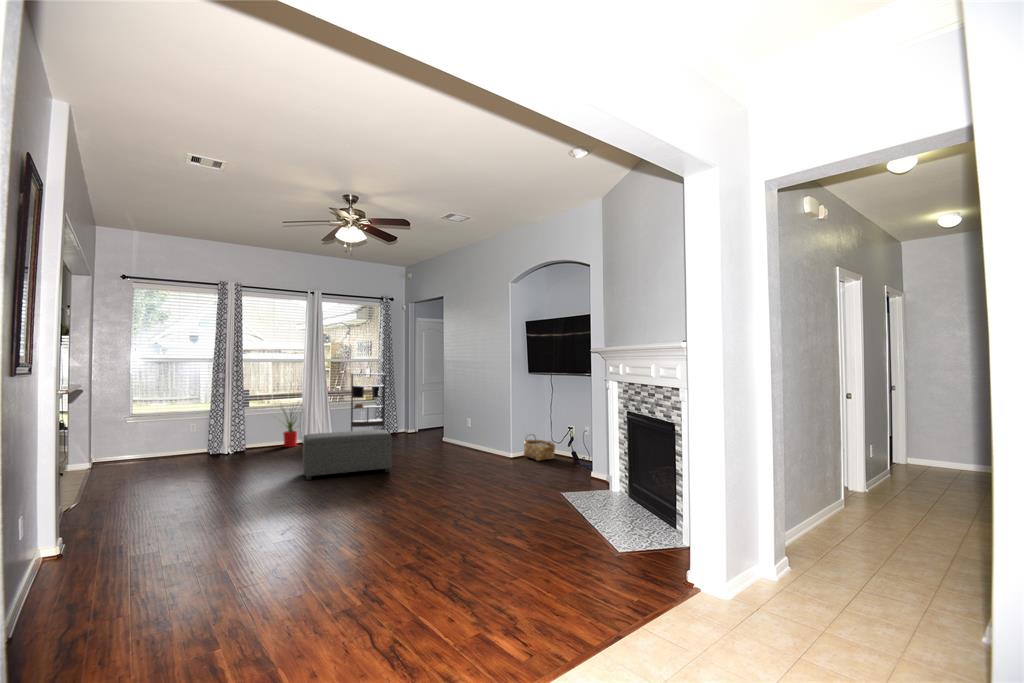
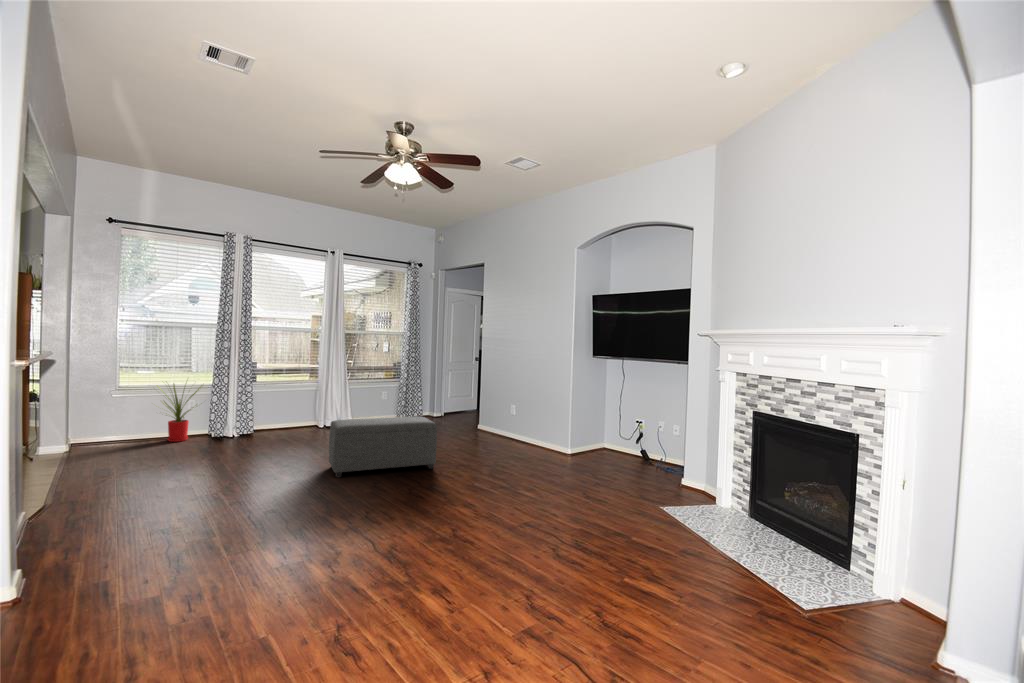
bookshelf: present [351,373,386,431] -> none [369,348,412,421]
house plant: present [282,406,297,447] -> present [164,385,201,442]
woven basket: present [524,434,555,461] -> none [581,426,620,459]

